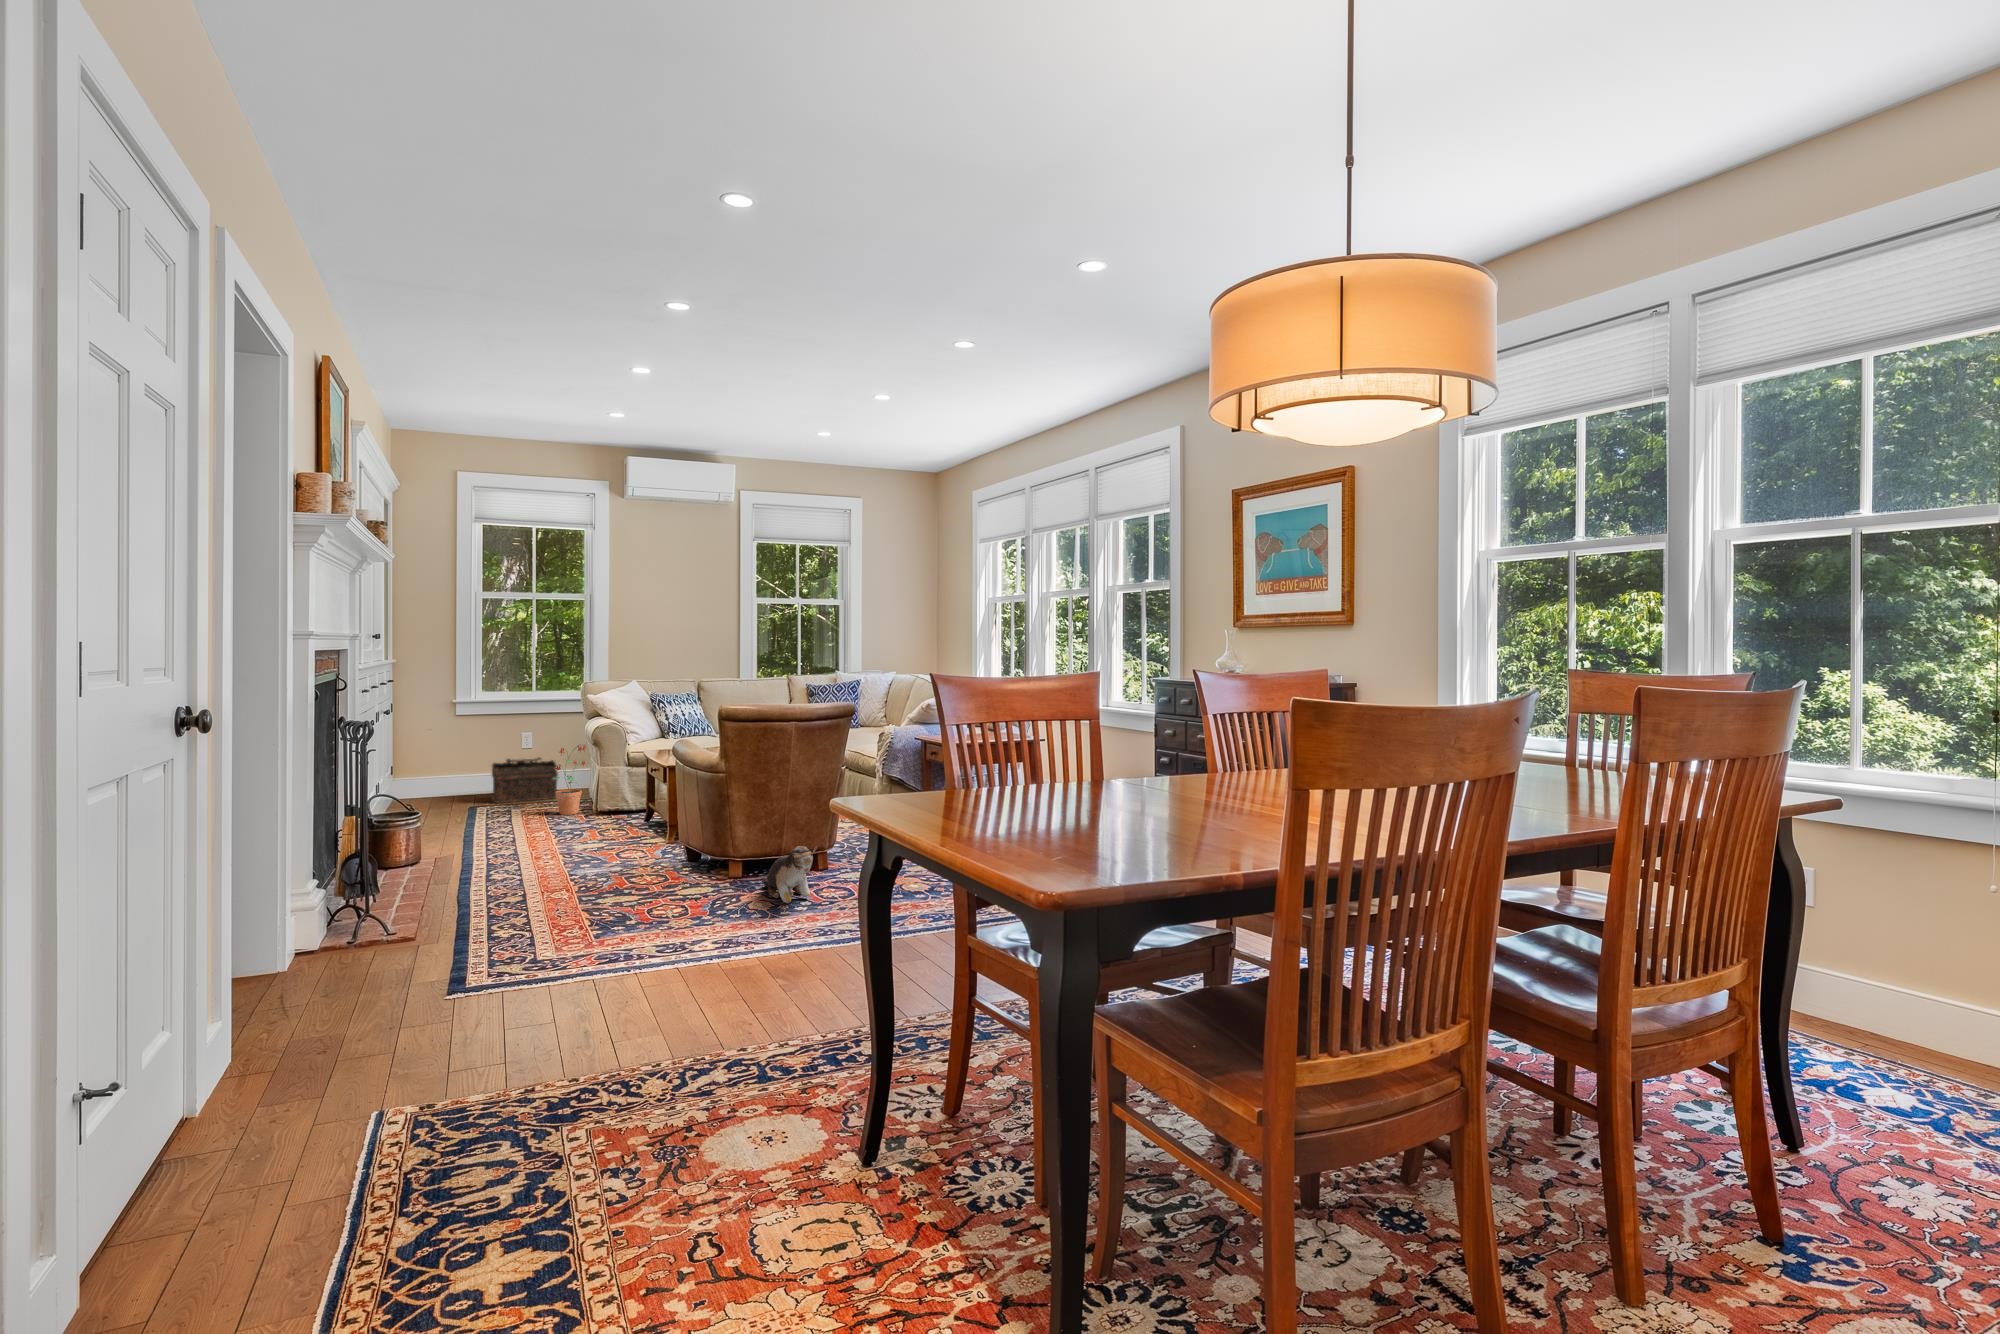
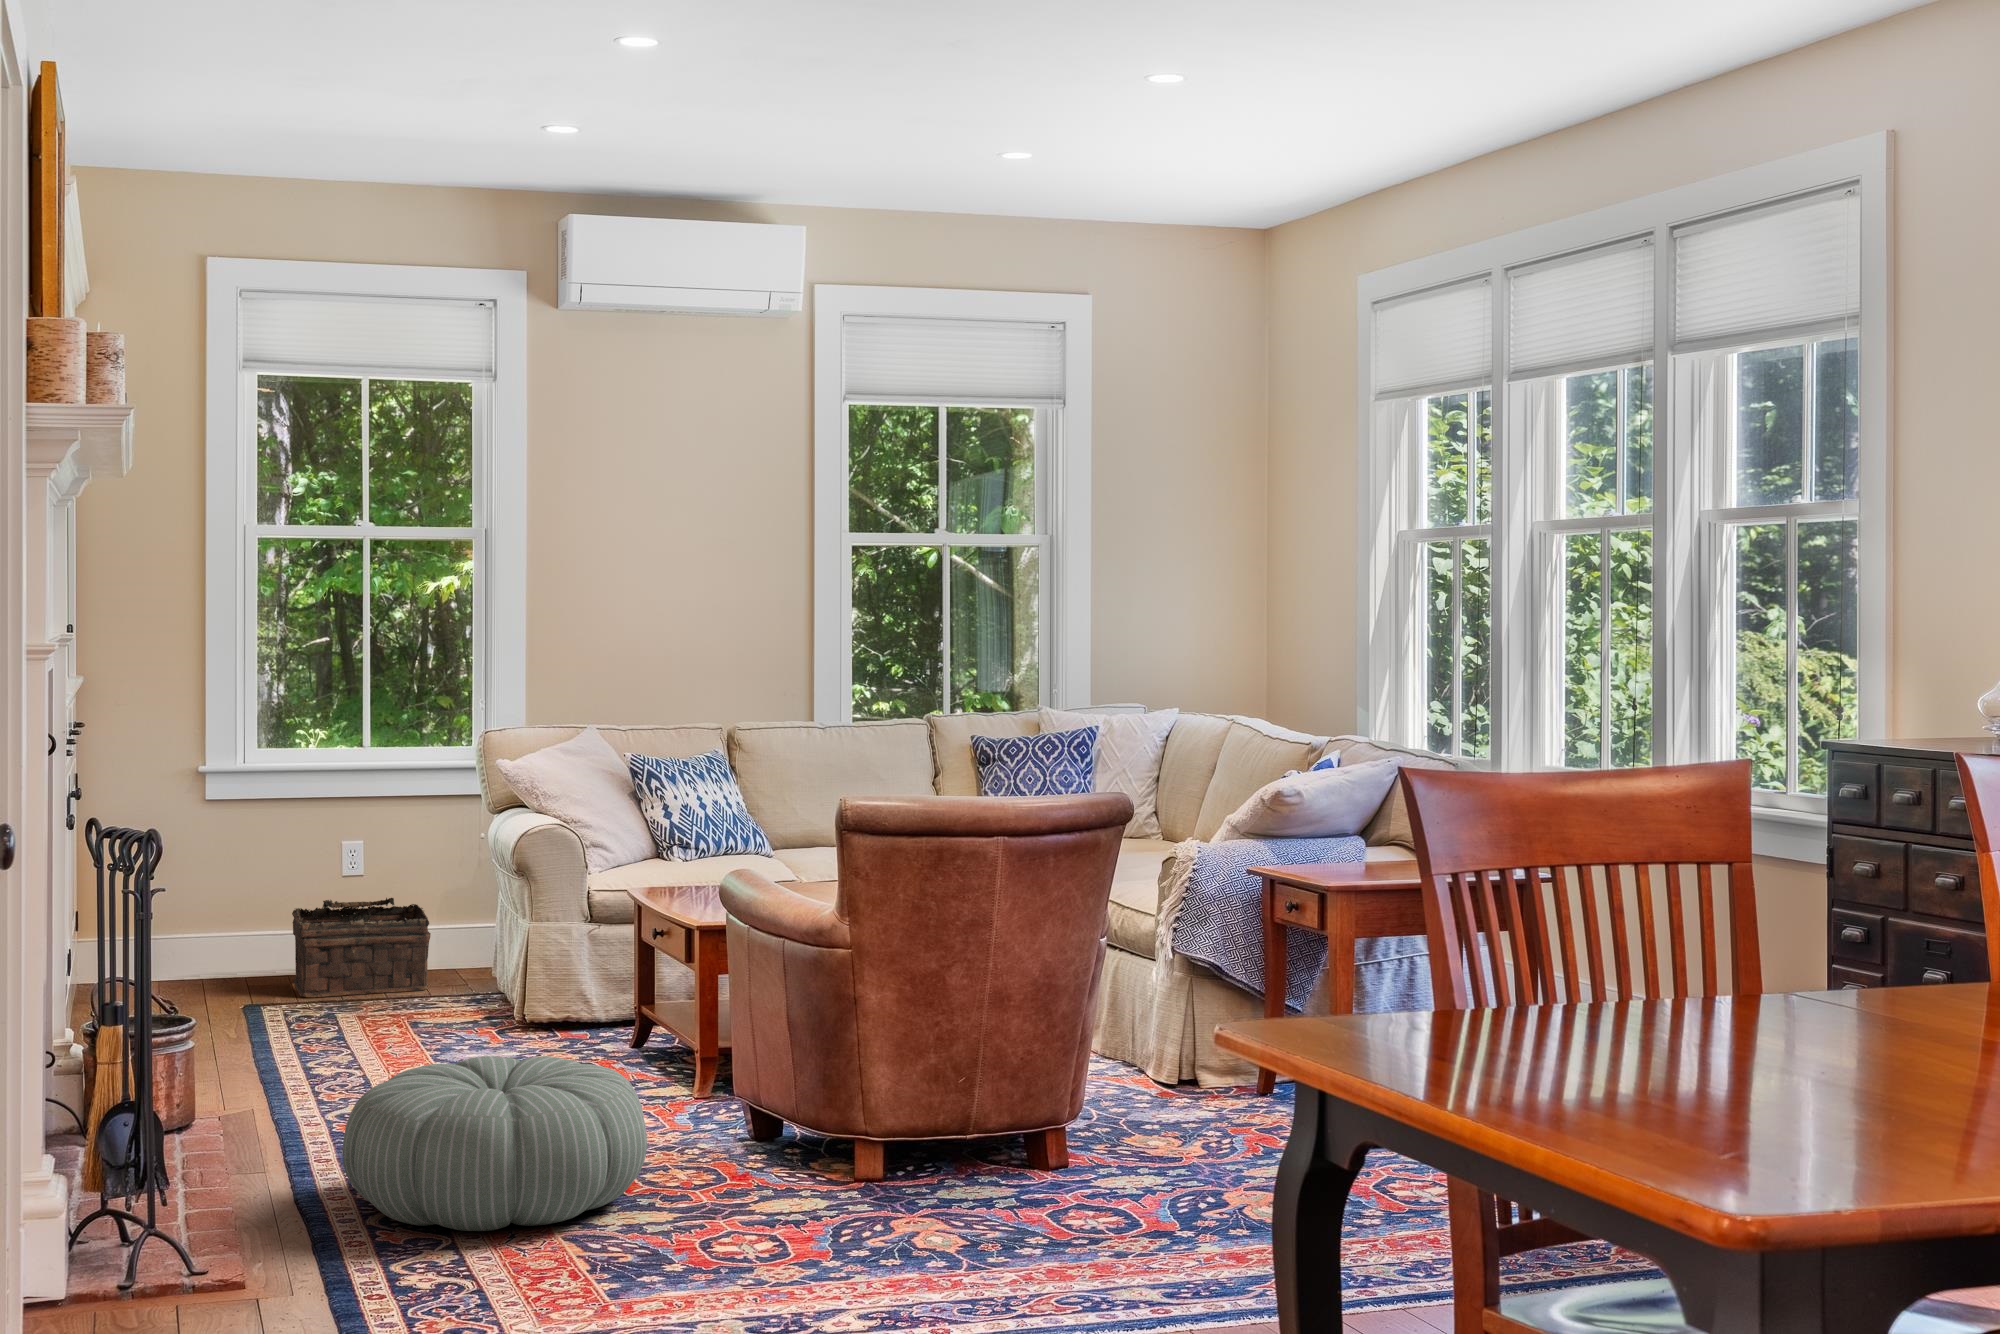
potted plant: present [553,744,587,815] -> none [428,871,504,1027]
pouf: none [477,827,630,908] -> present [342,1056,647,1231]
plush toy: present [764,846,817,903] -> none [934,1111,1065,1240]

